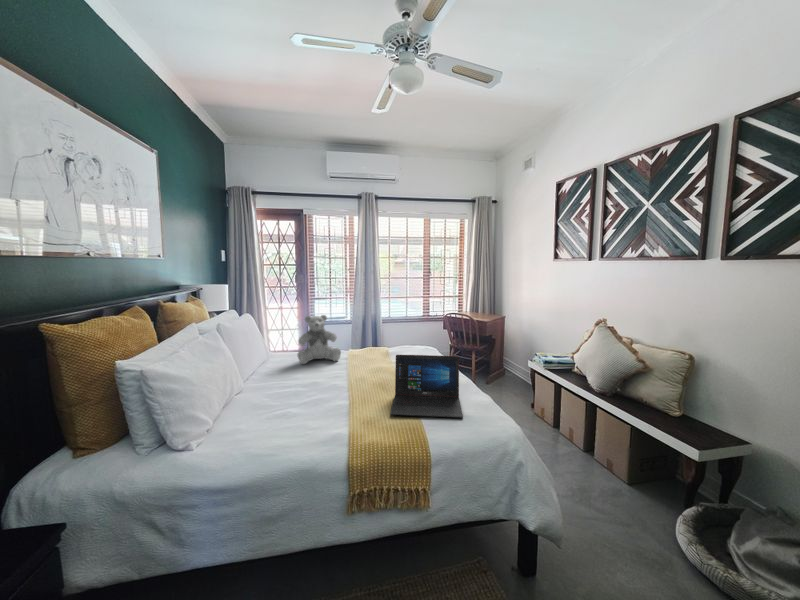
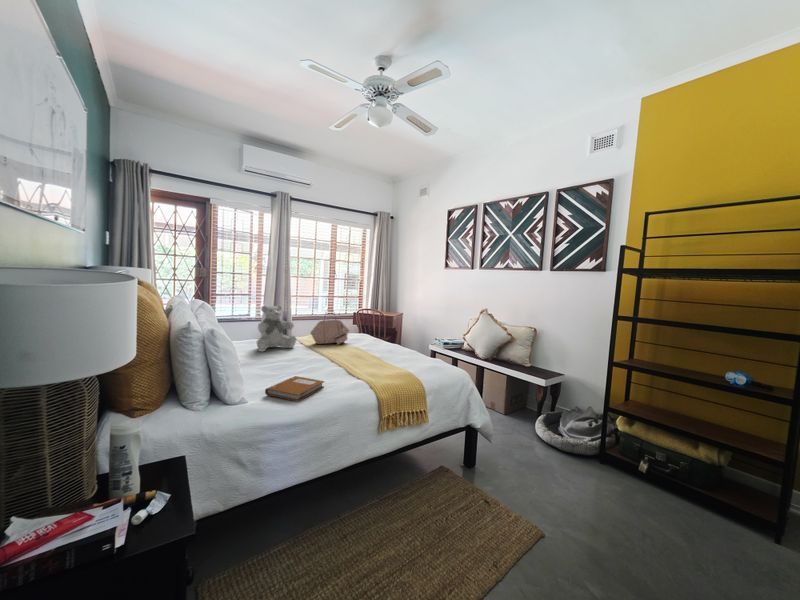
handbag: none [359,318,403,360] -> present [310,313,349,344]
laptop: present [390,355,463,418] -> none [373,331,432,373]
notebook: none [232,408,302,450] -> present [265,376,324,401]

